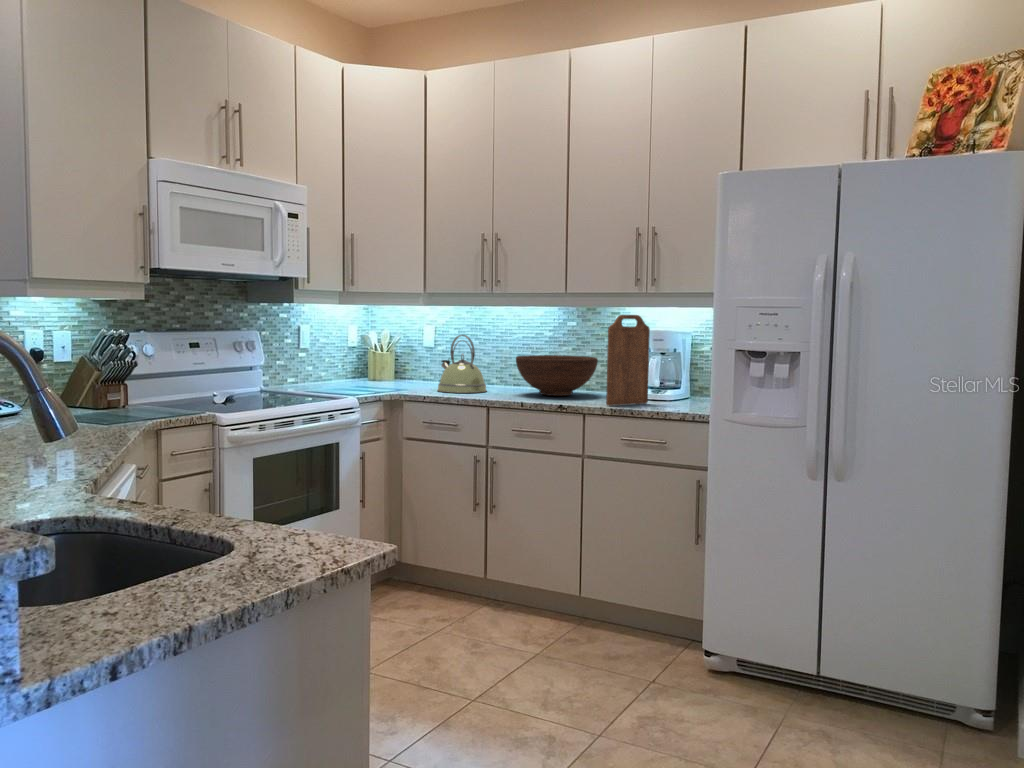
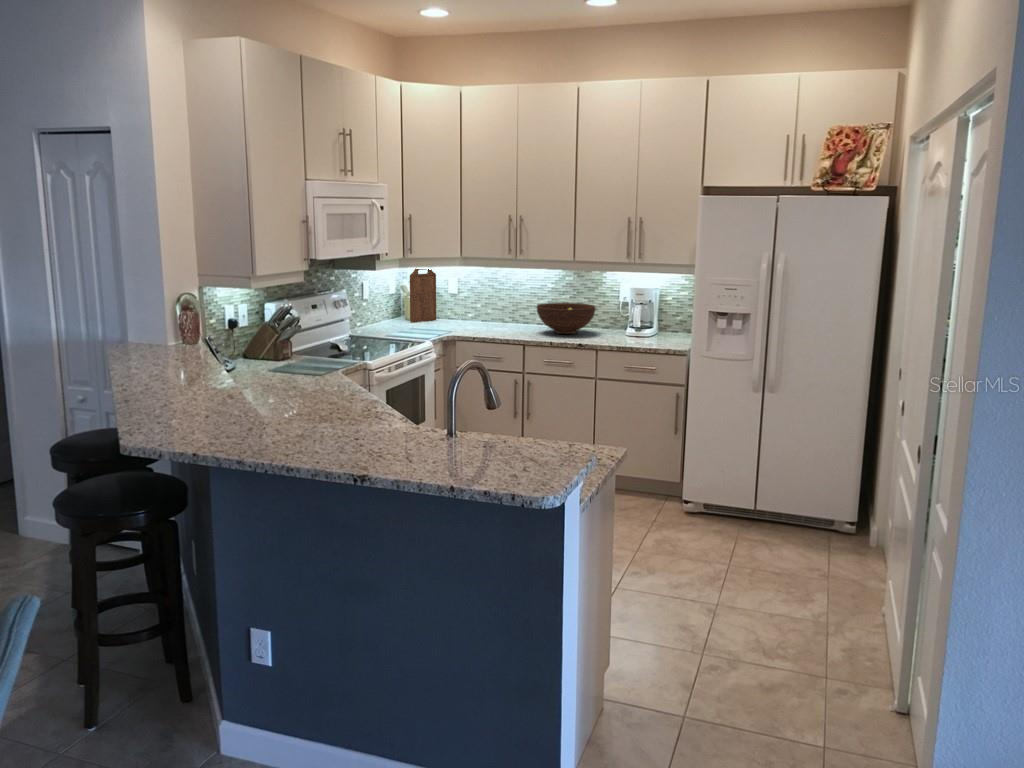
cutting board: present [606,315,650,406] -> present [410,269,436,322]
kettle: present [437,335,487,393] -> none [476,290,513,333]

